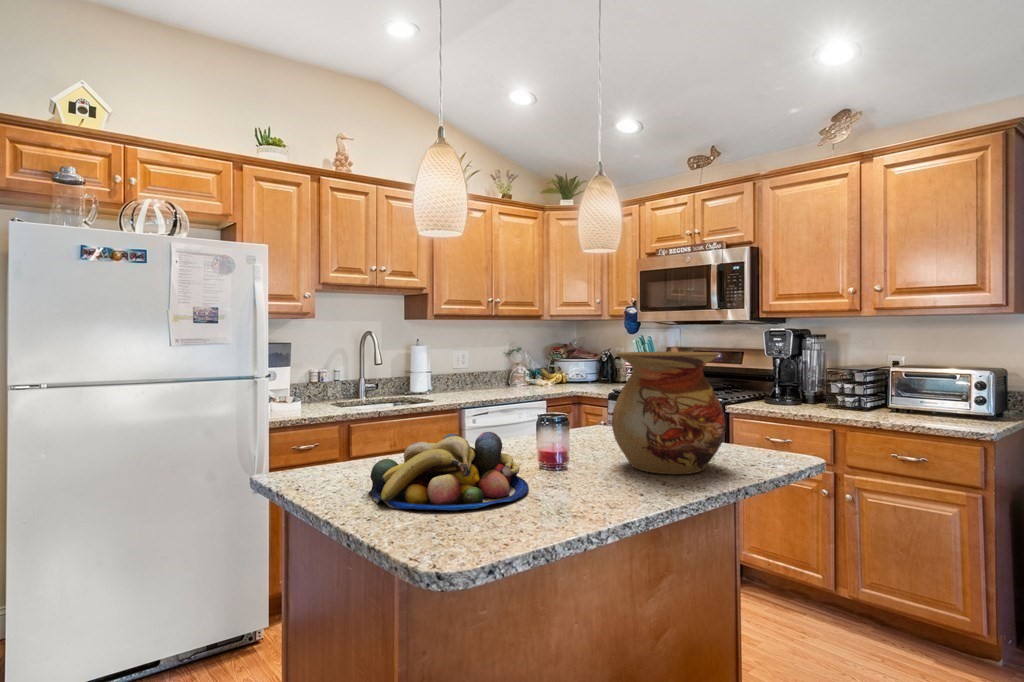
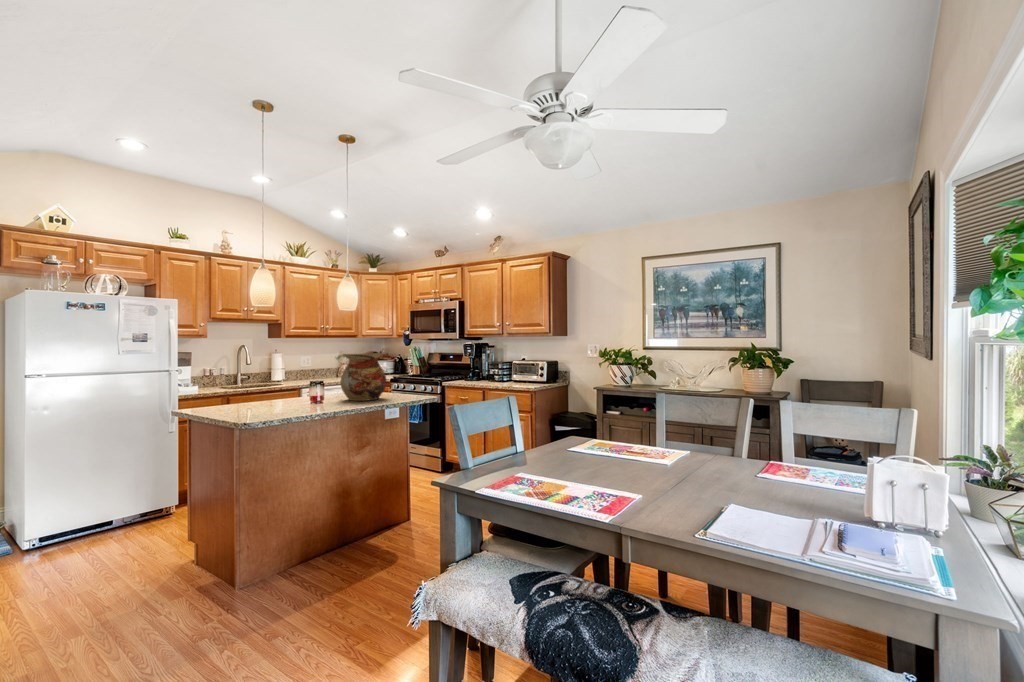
fruit bowl: present [369,432,529,510] -> none [227,385,296,412]

